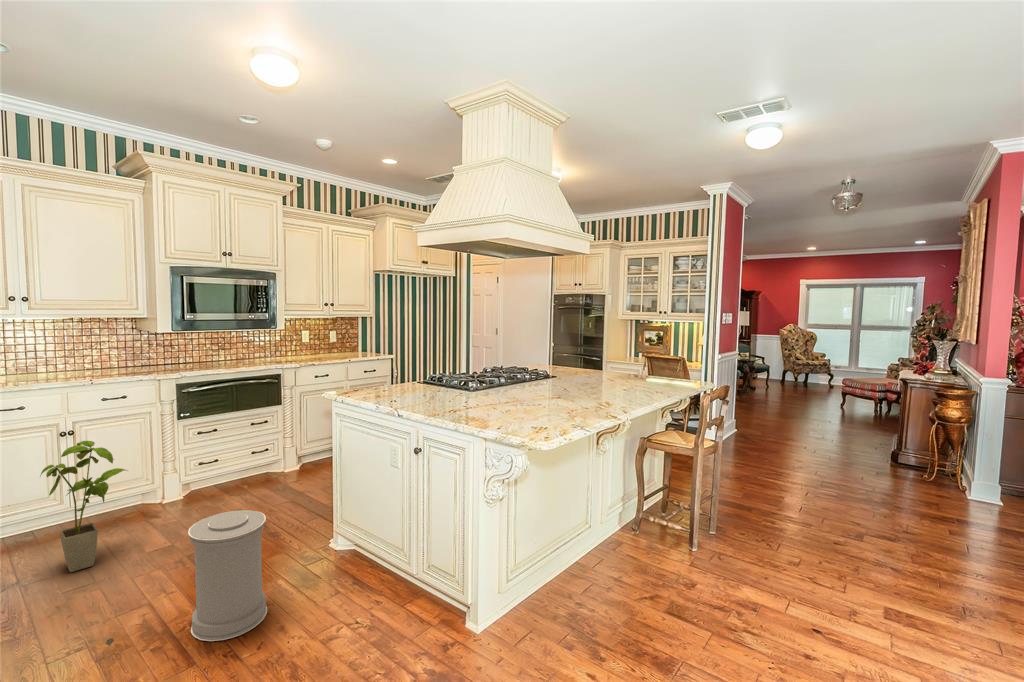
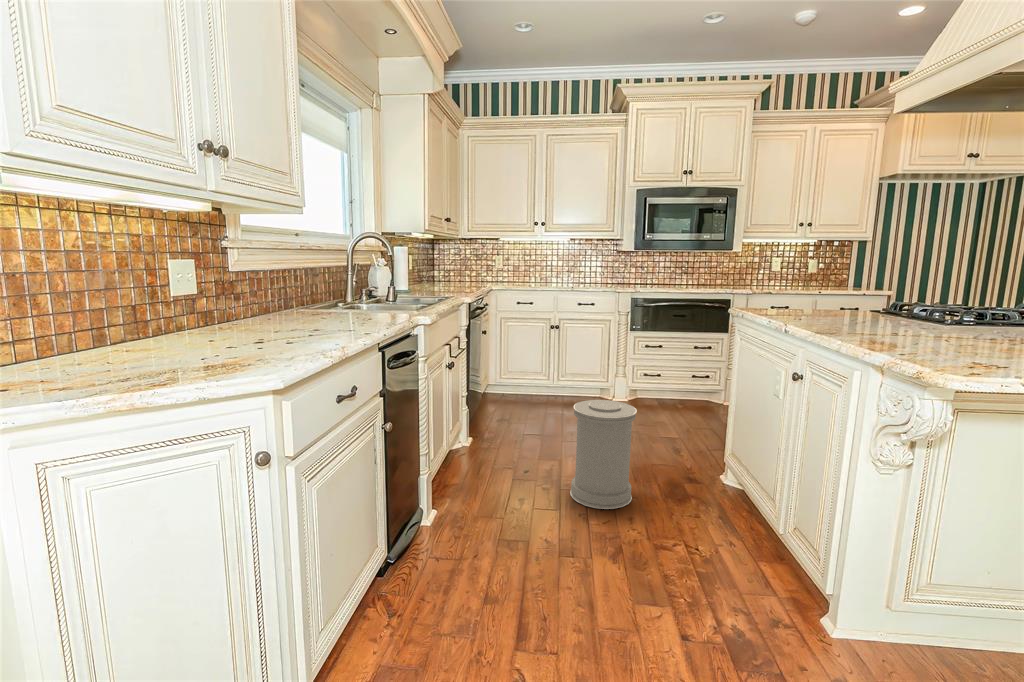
house plant: present [40,441,127,572] -> none [525,328,578,427]

